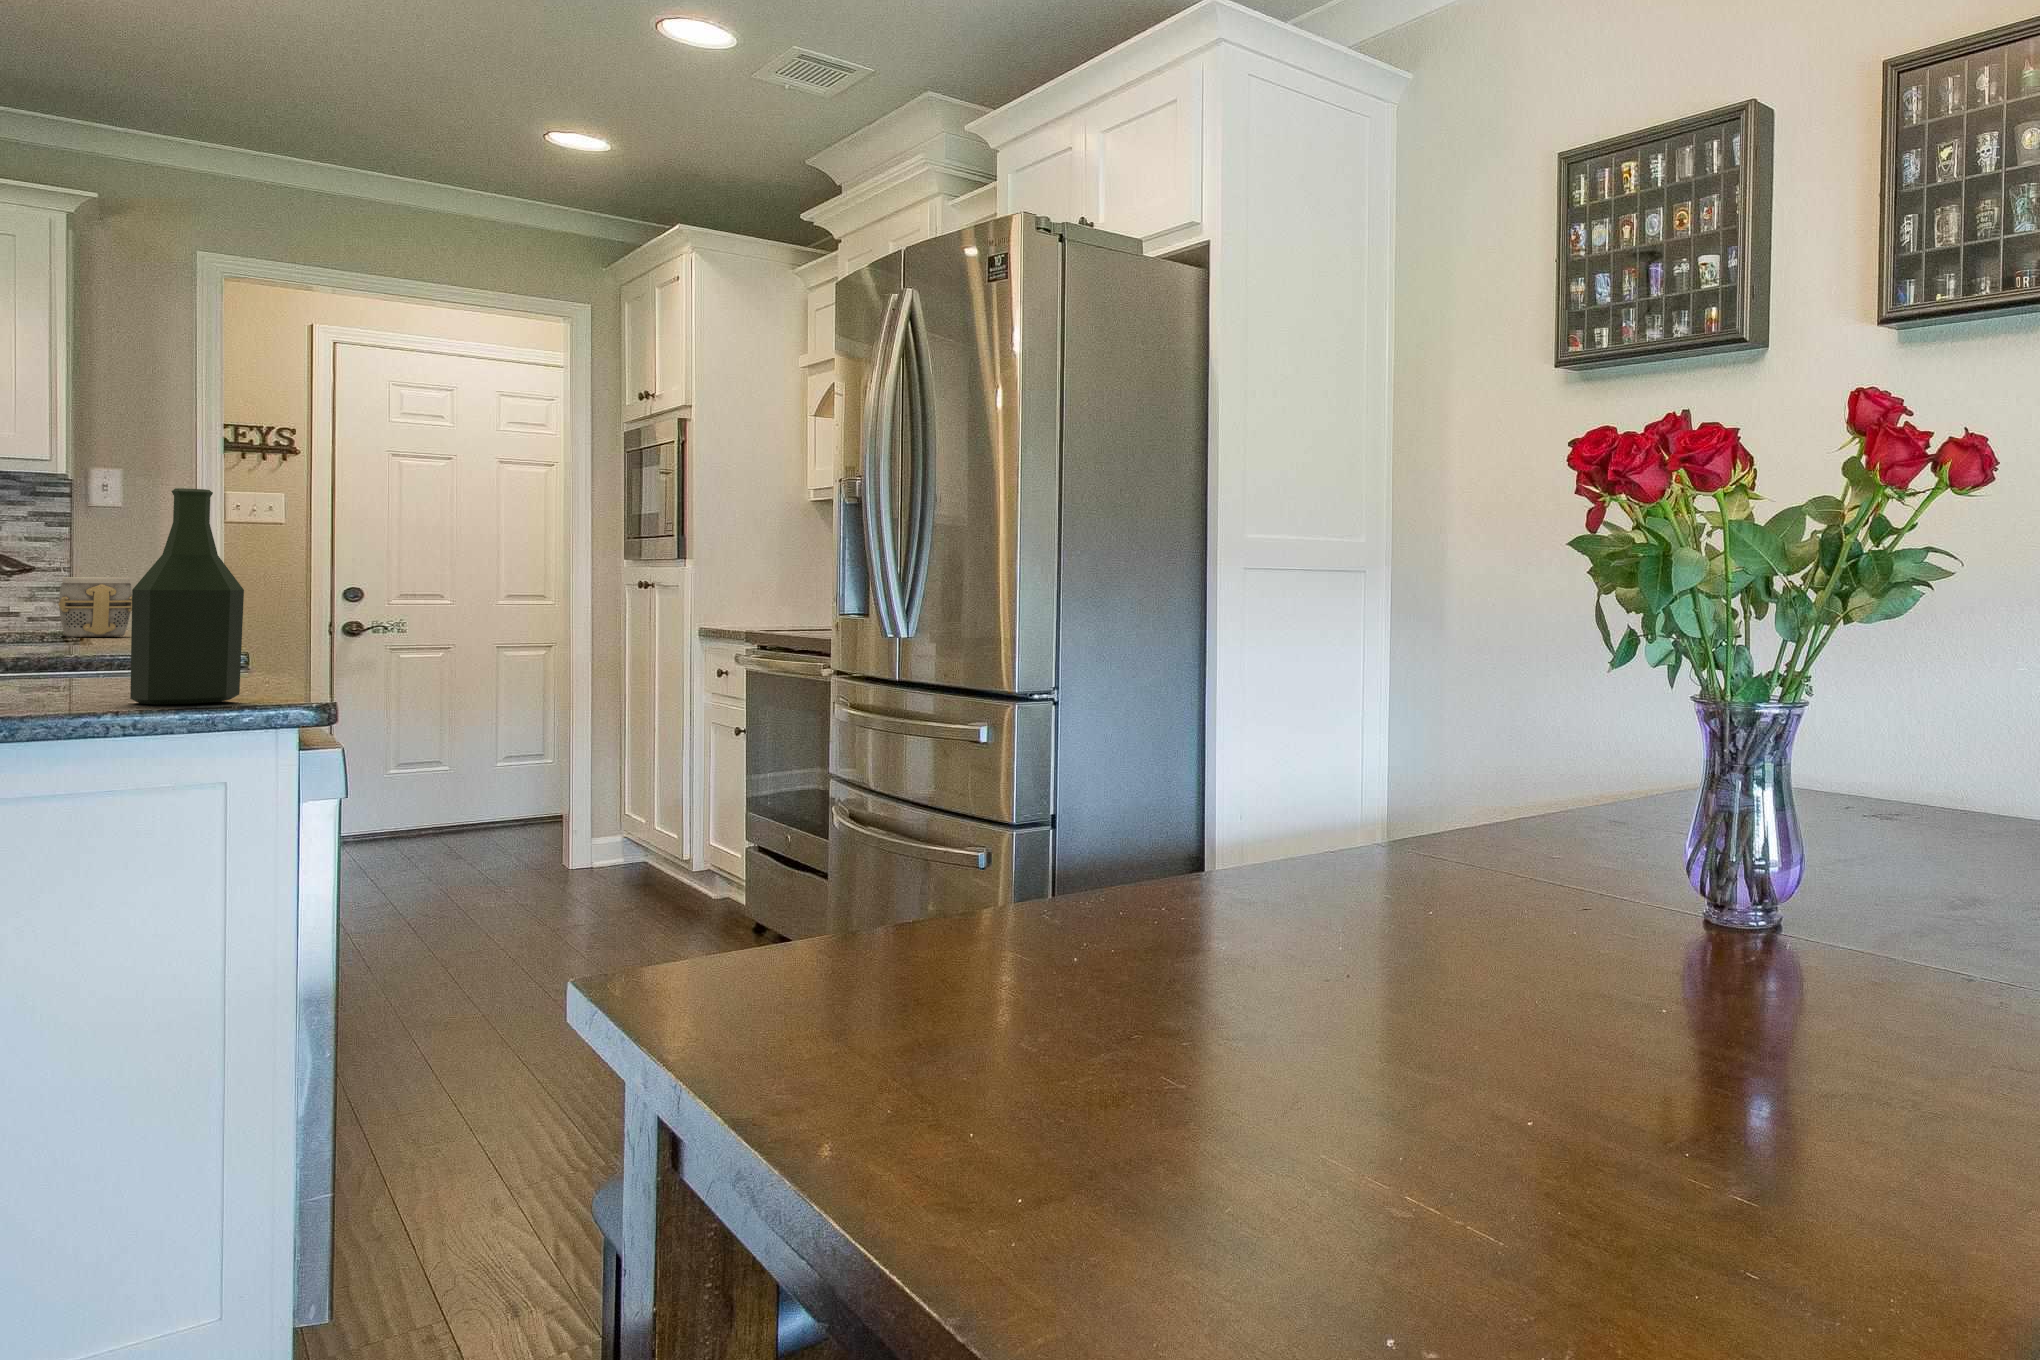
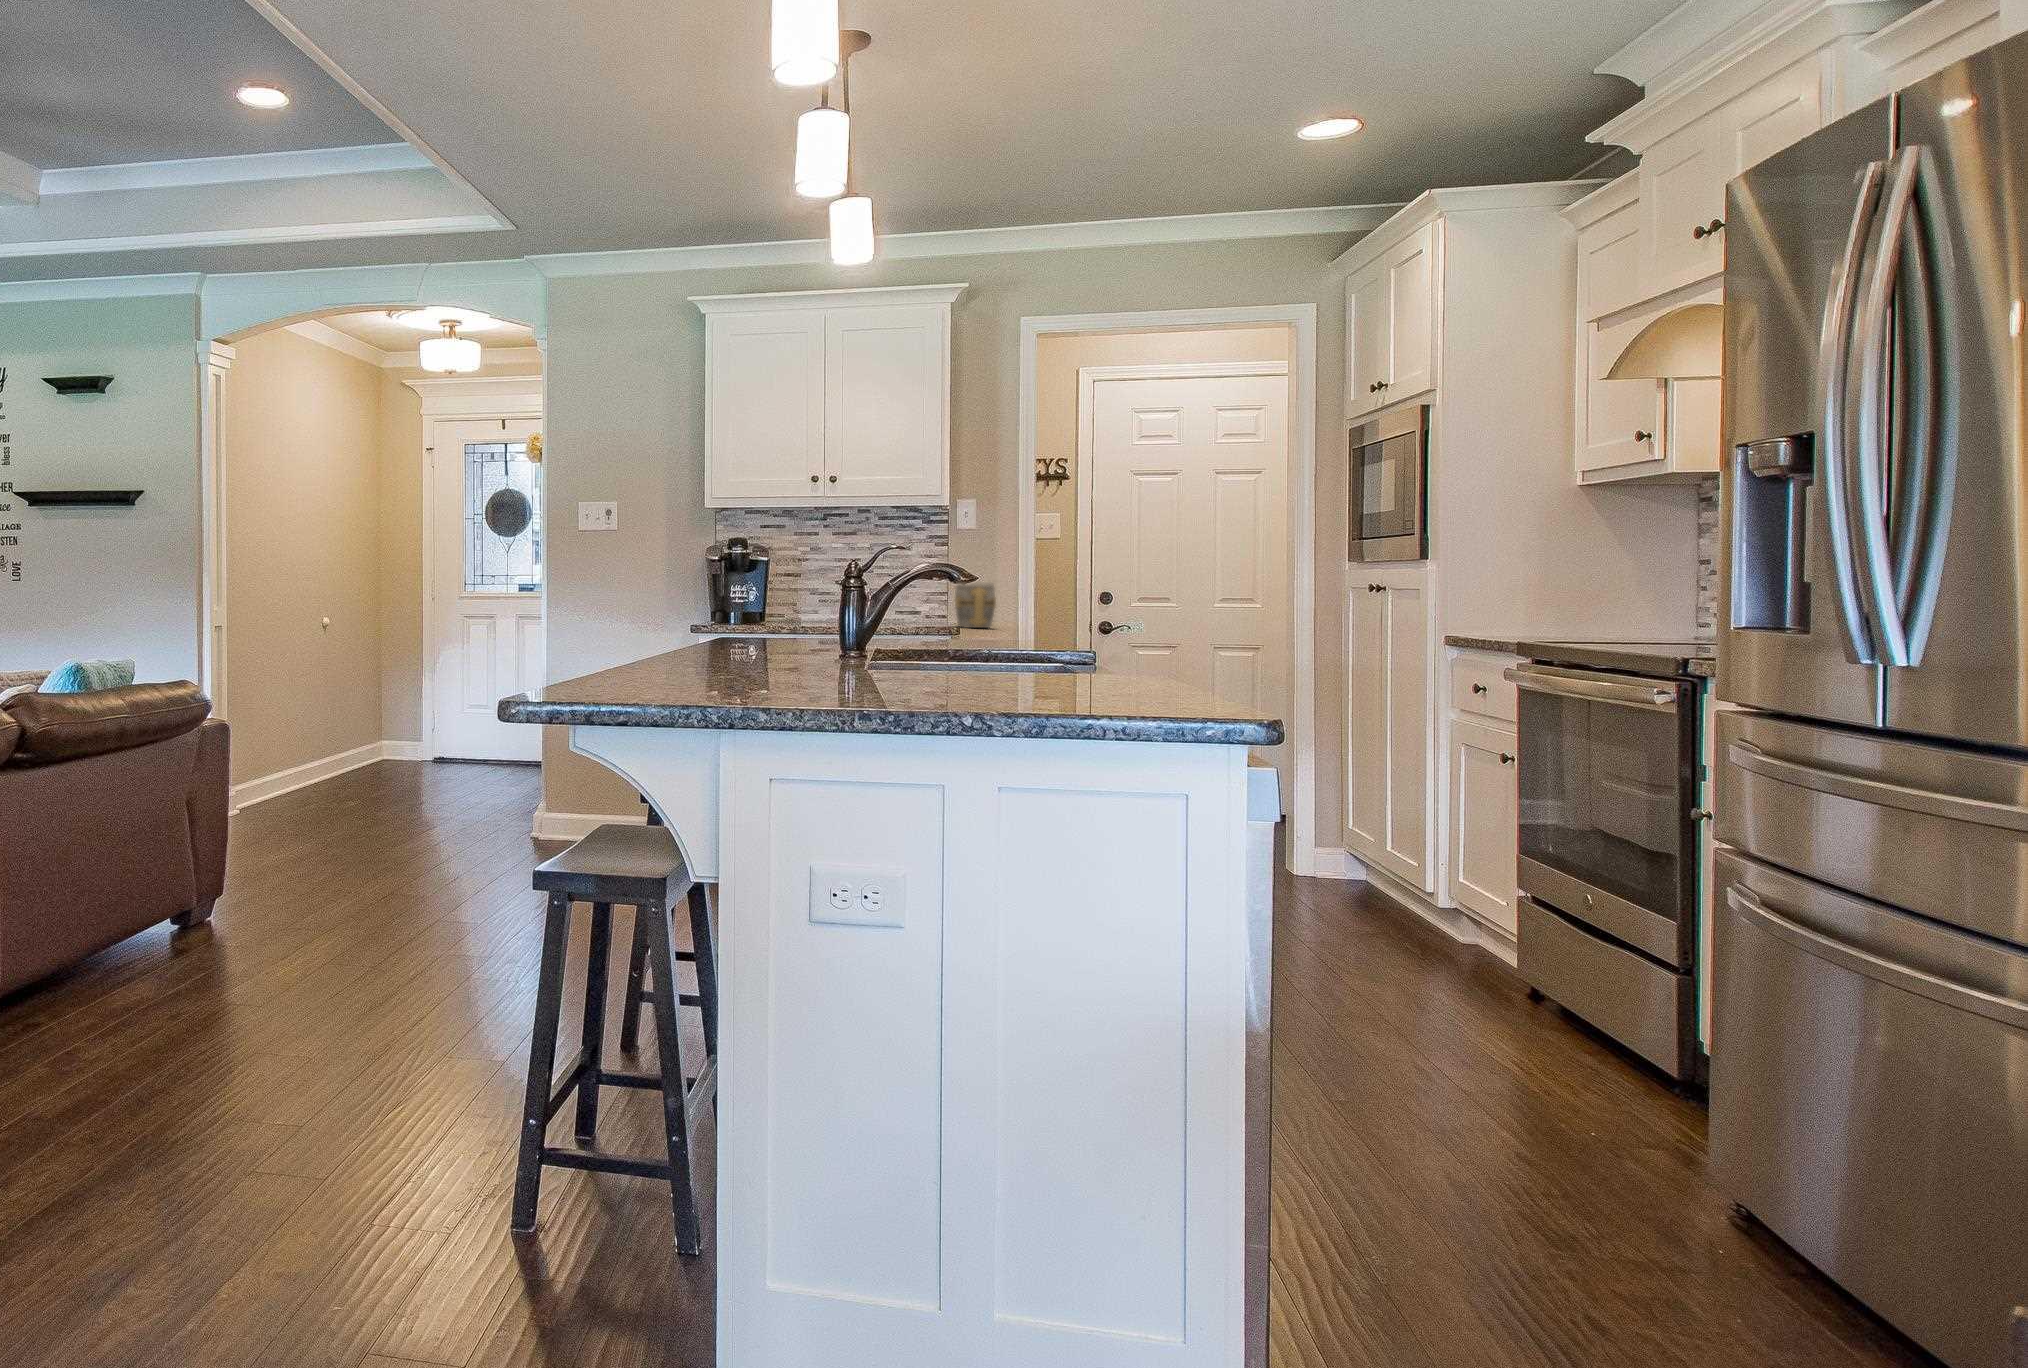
bottle: present [130,488,244,705] -> none [1099,517,1173,707]

